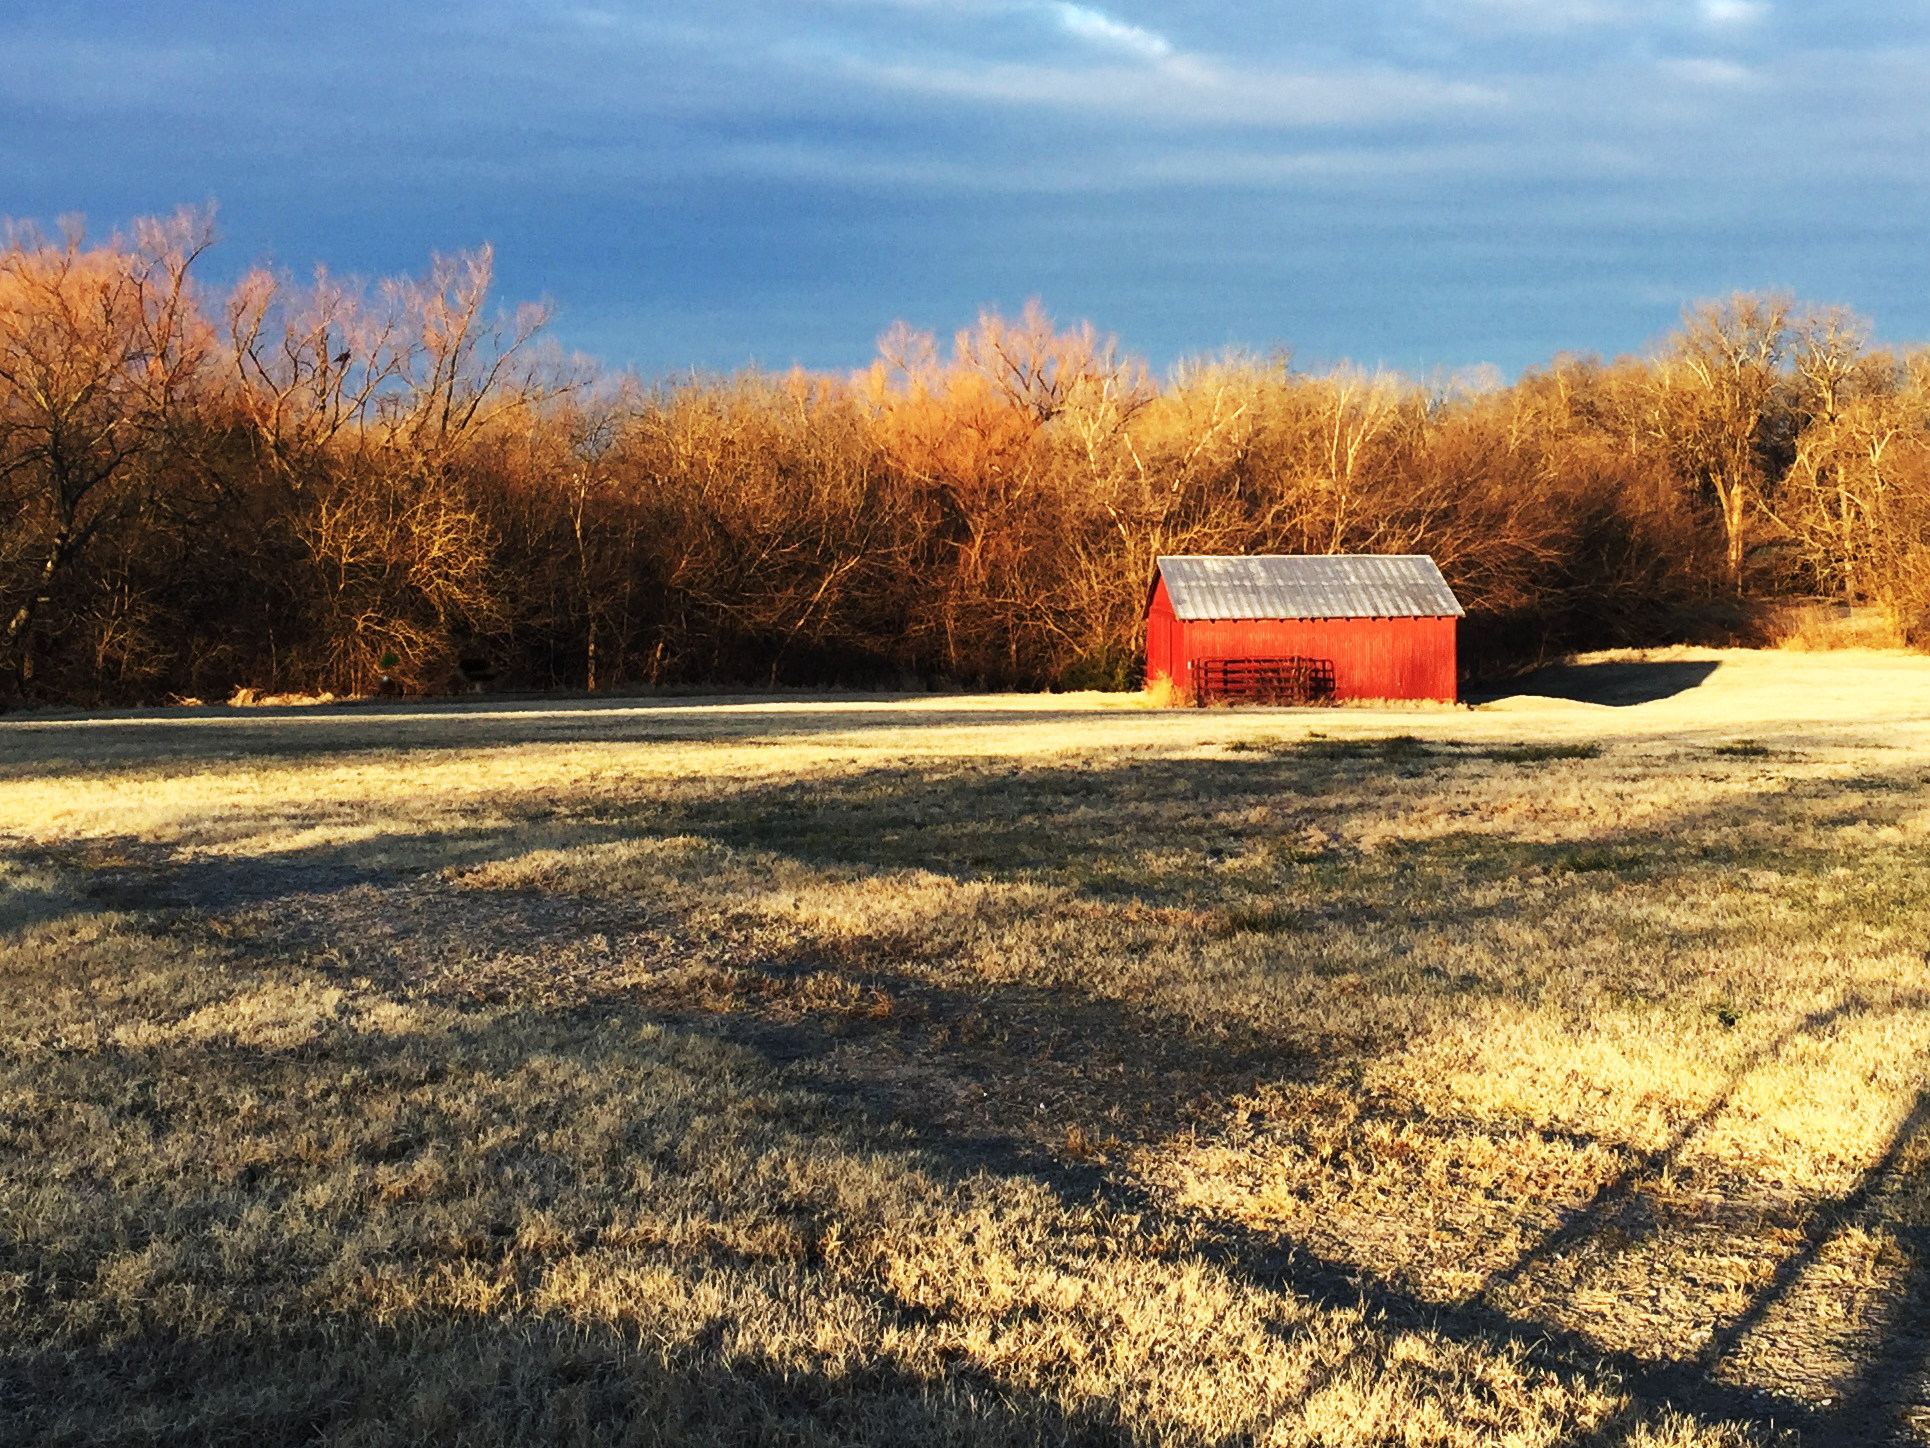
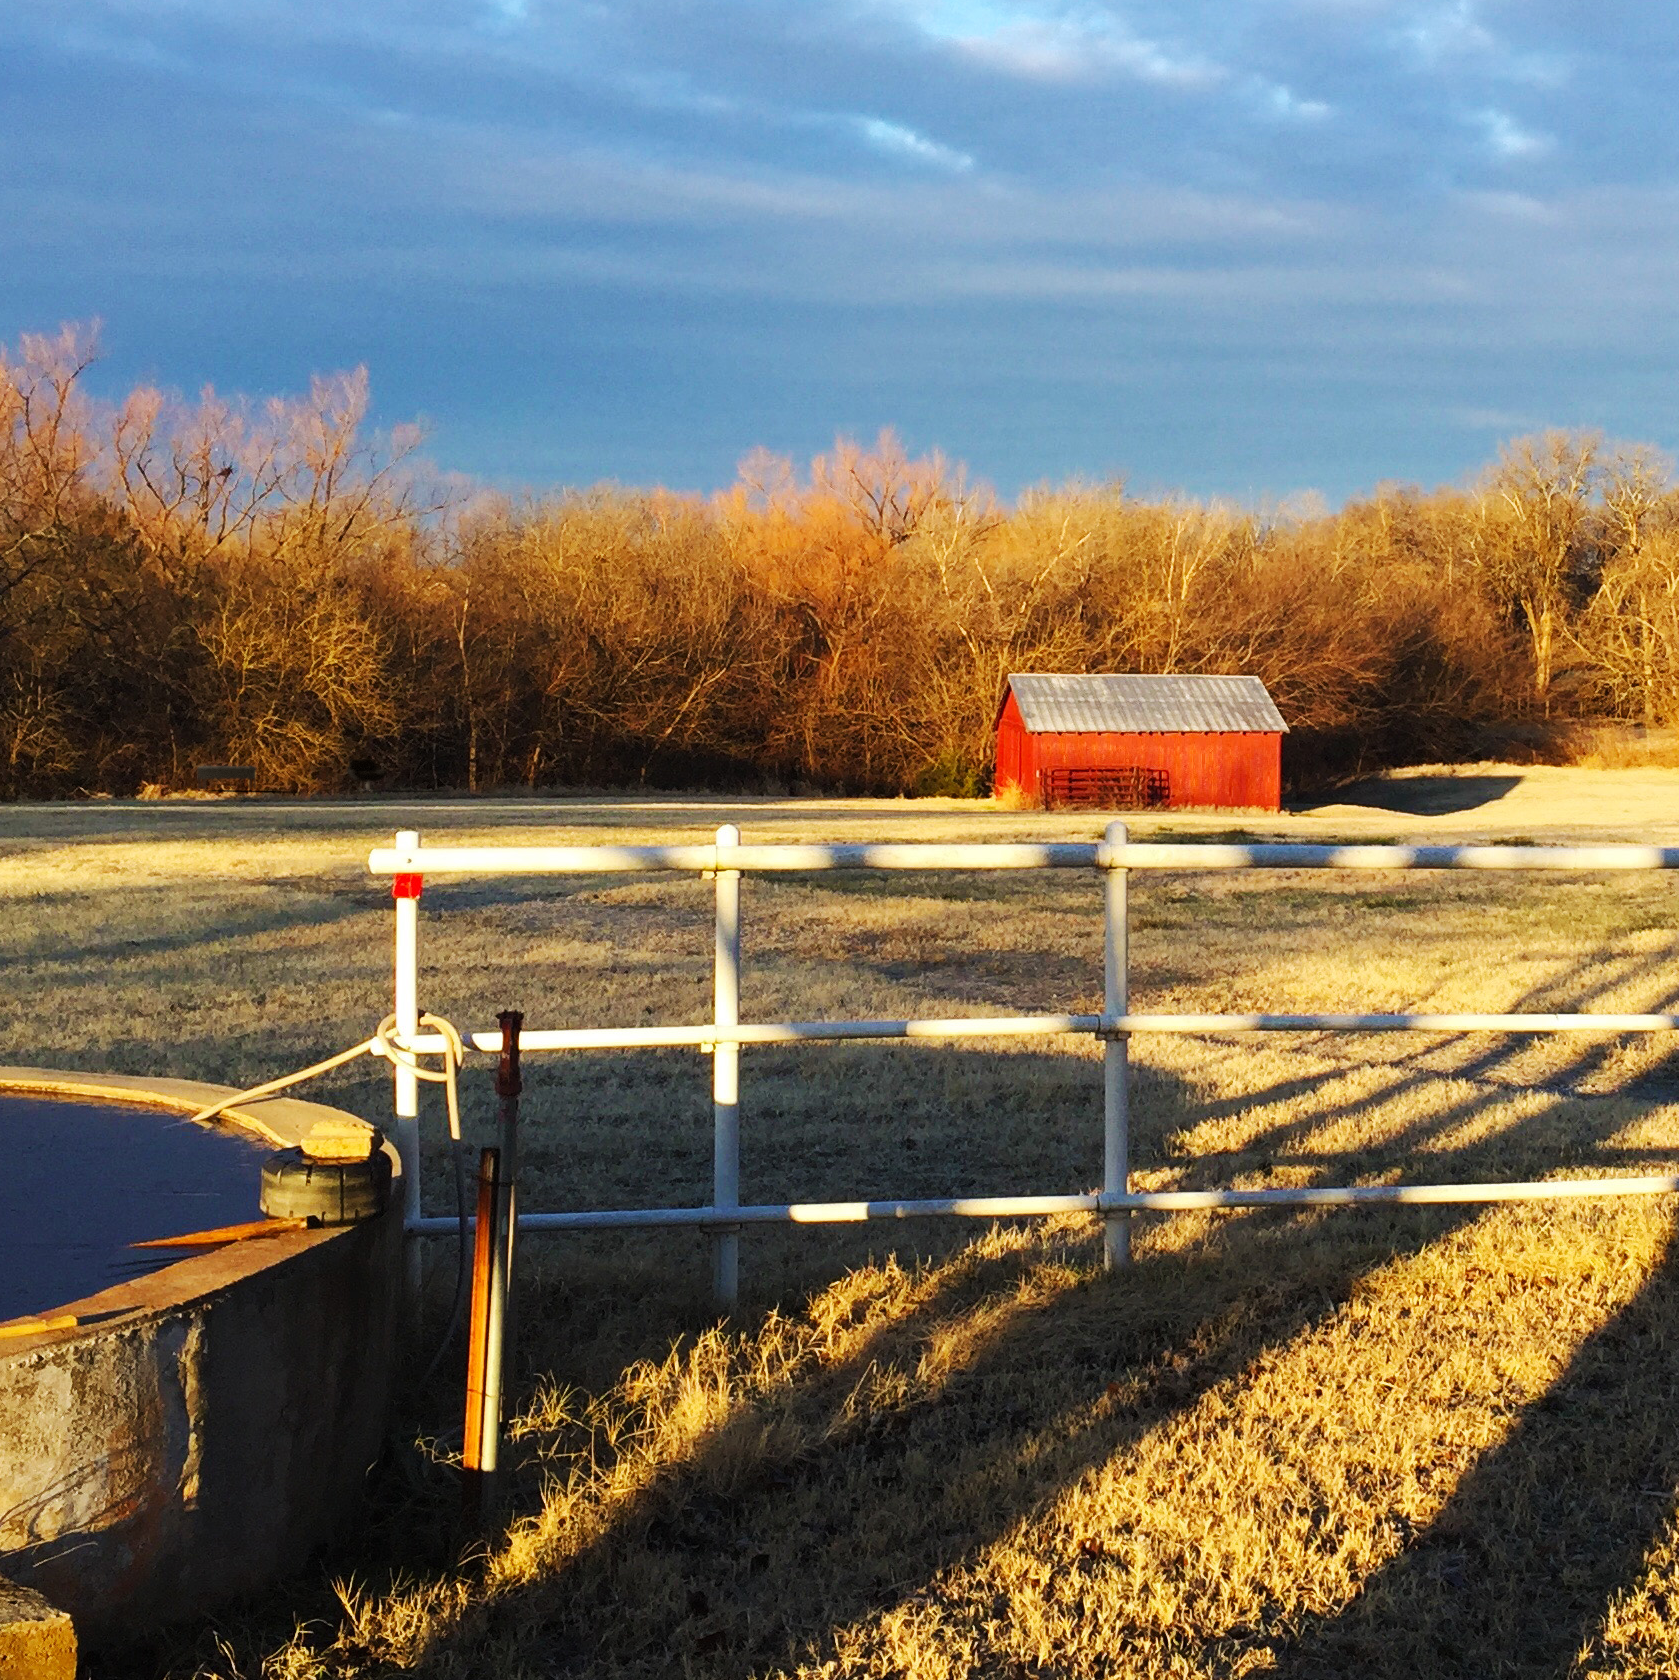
potted tree: present [376,654,399,694] -> none [272,750,297,791]
bench: none [291,667,357,695] -> present [197,766,257,790]

